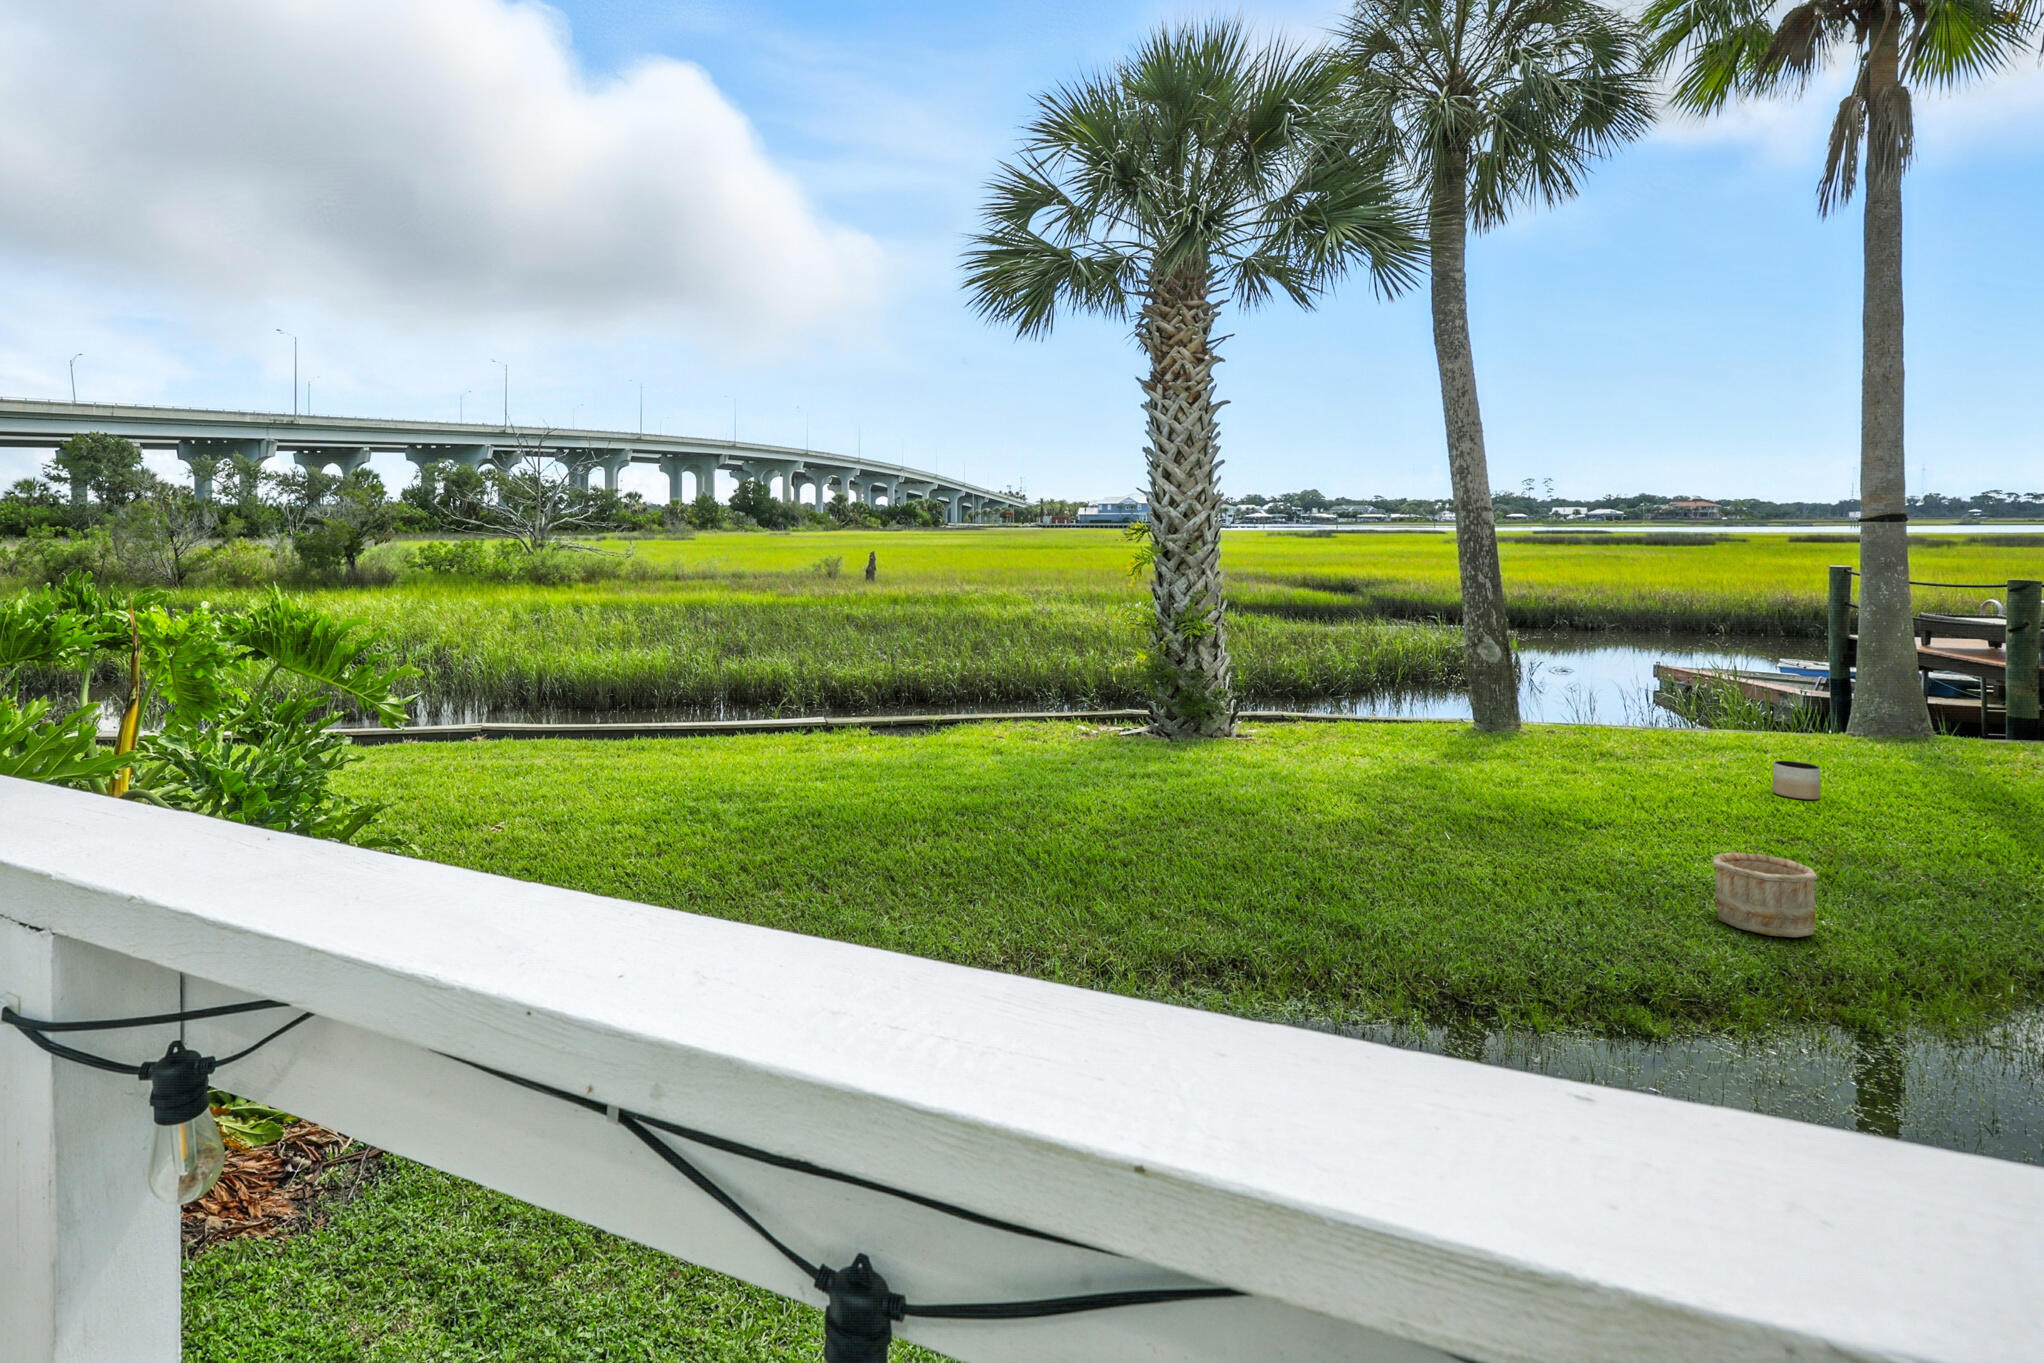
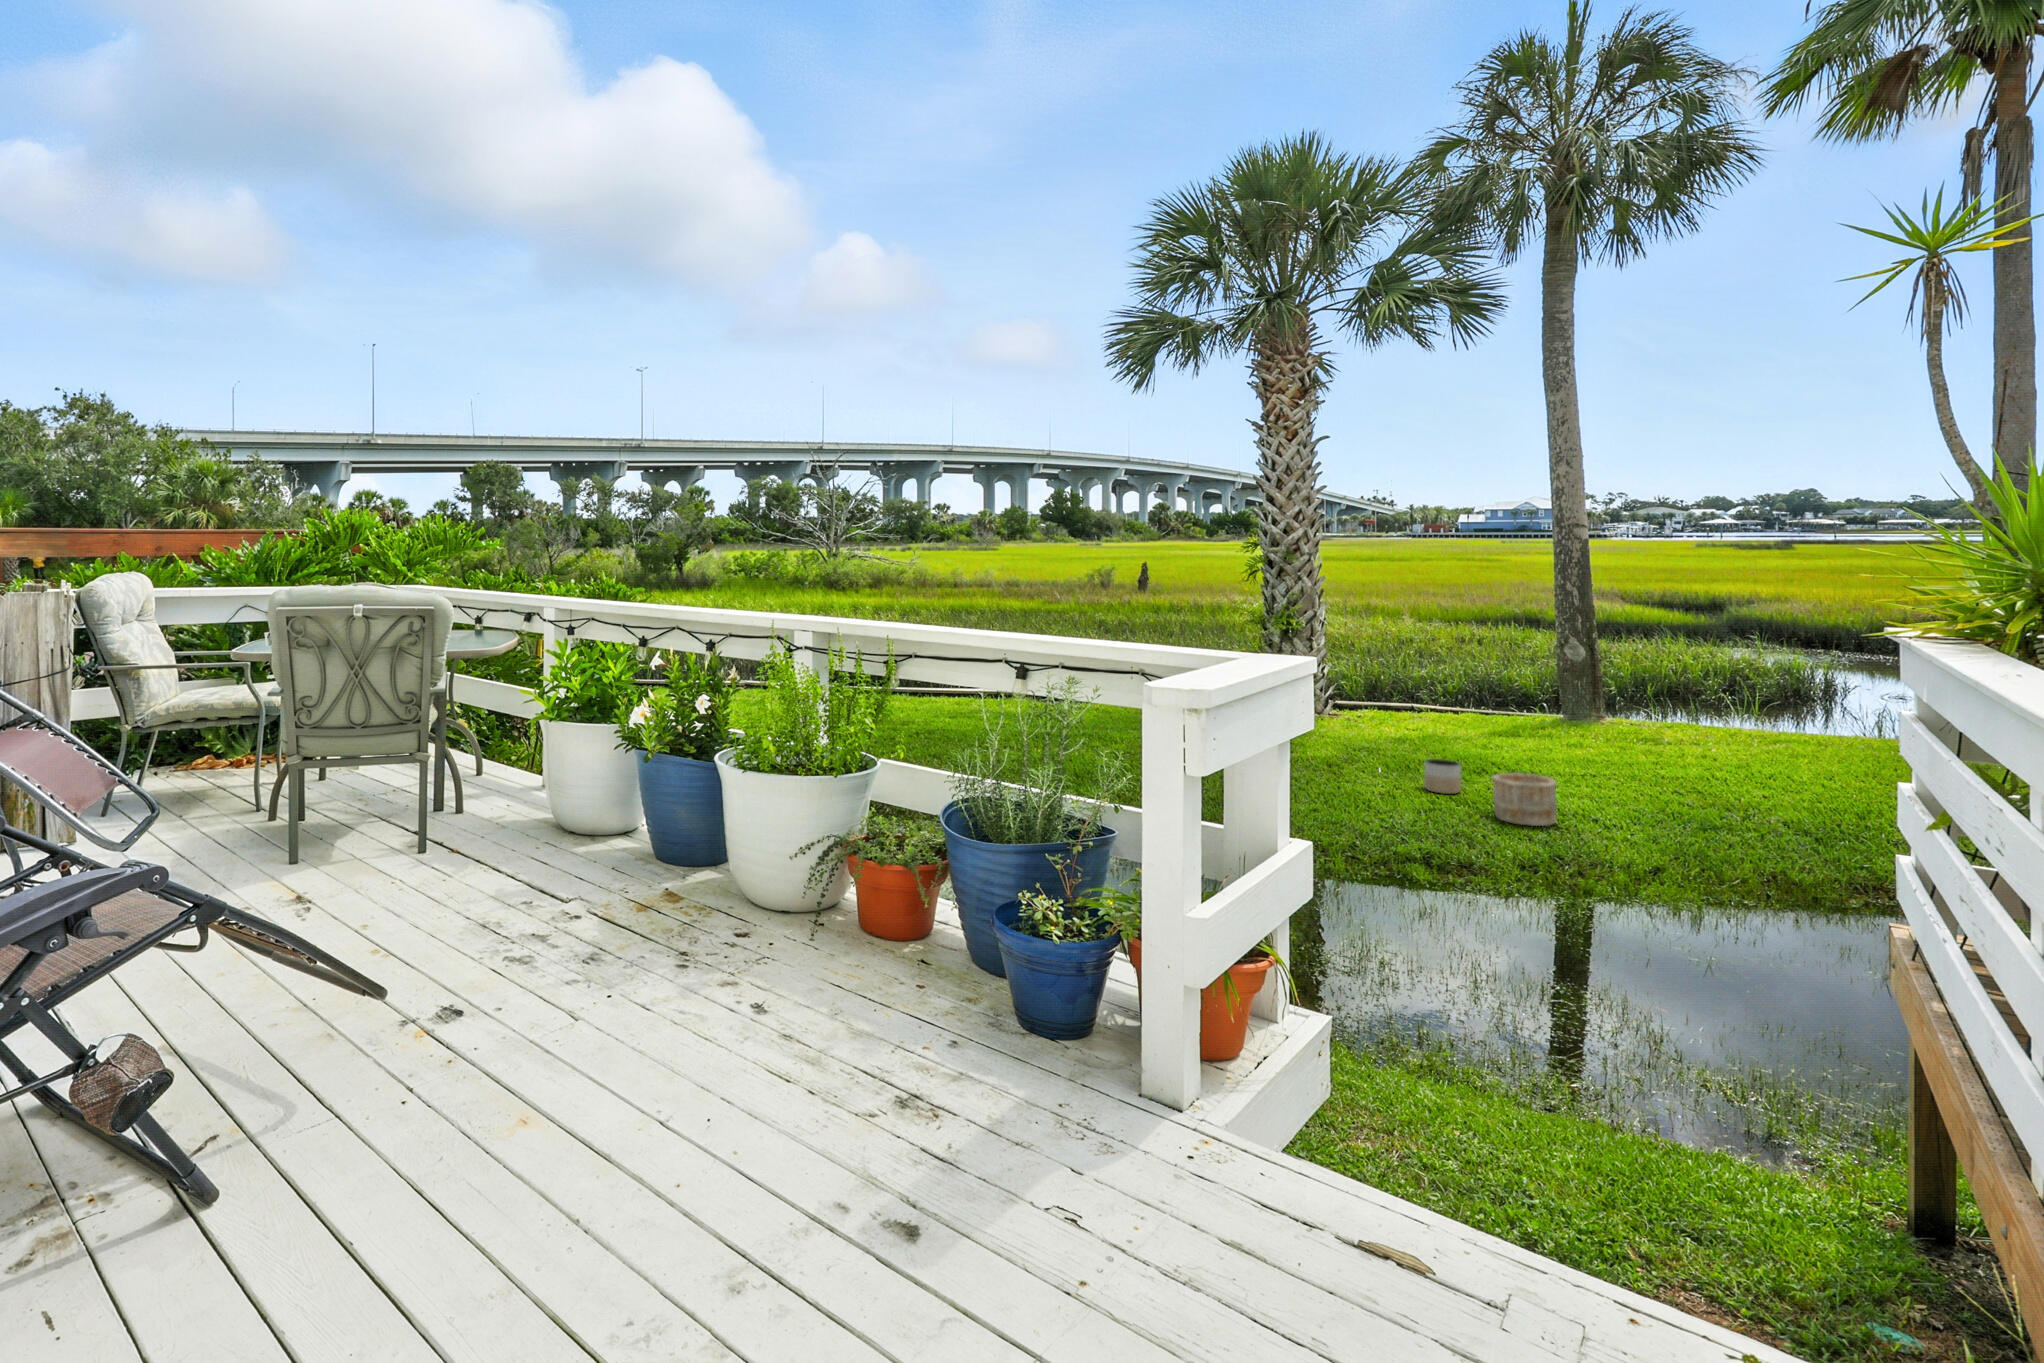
planter: present [1773,761,1820,800] -> present [1424,759,1461,794]

